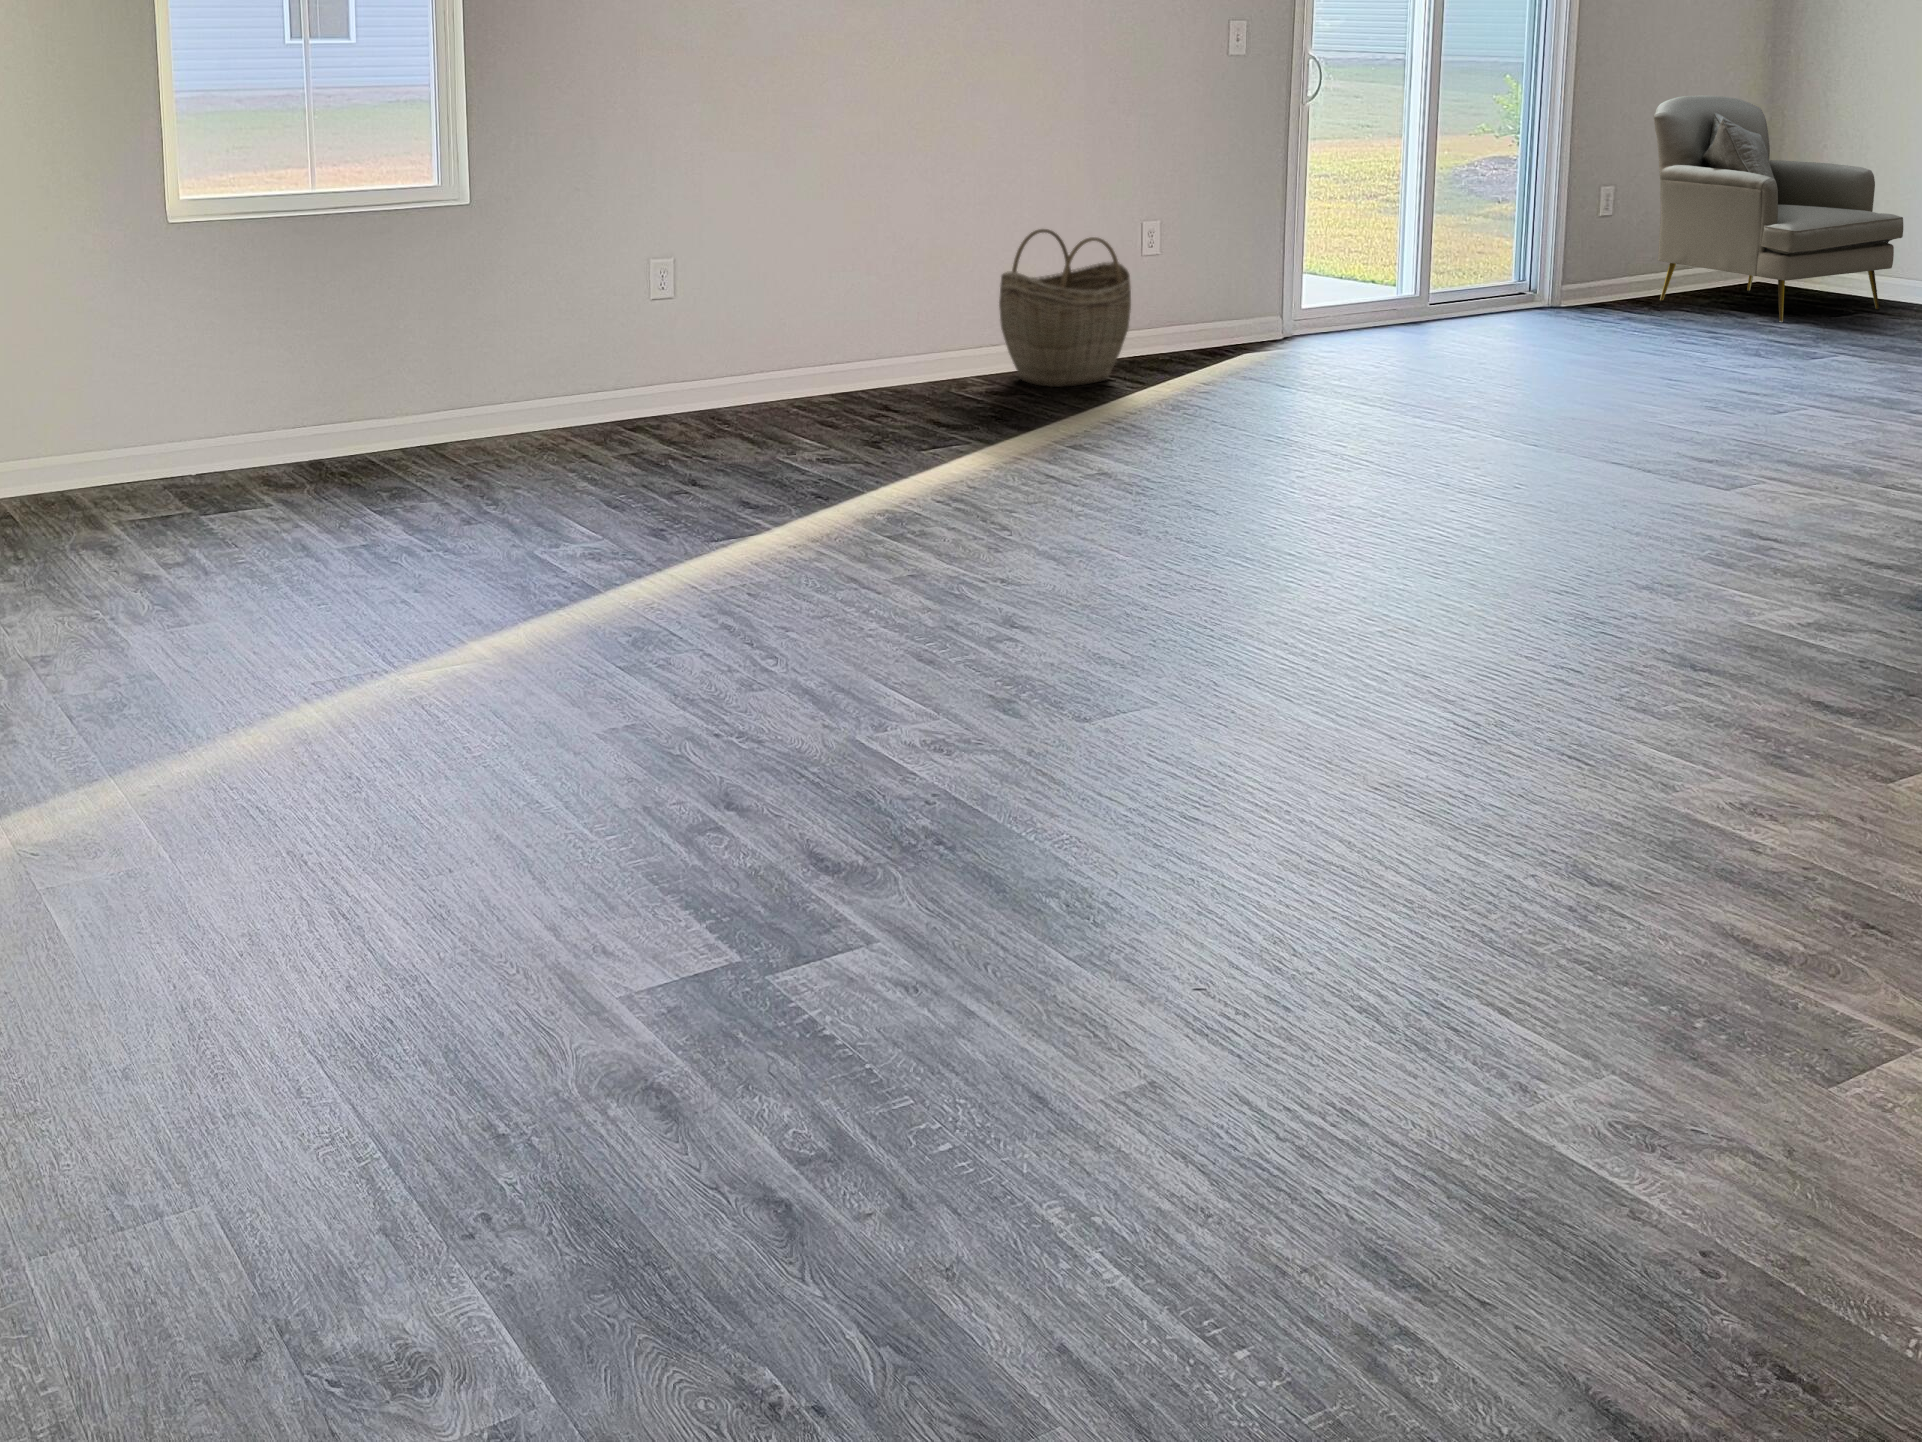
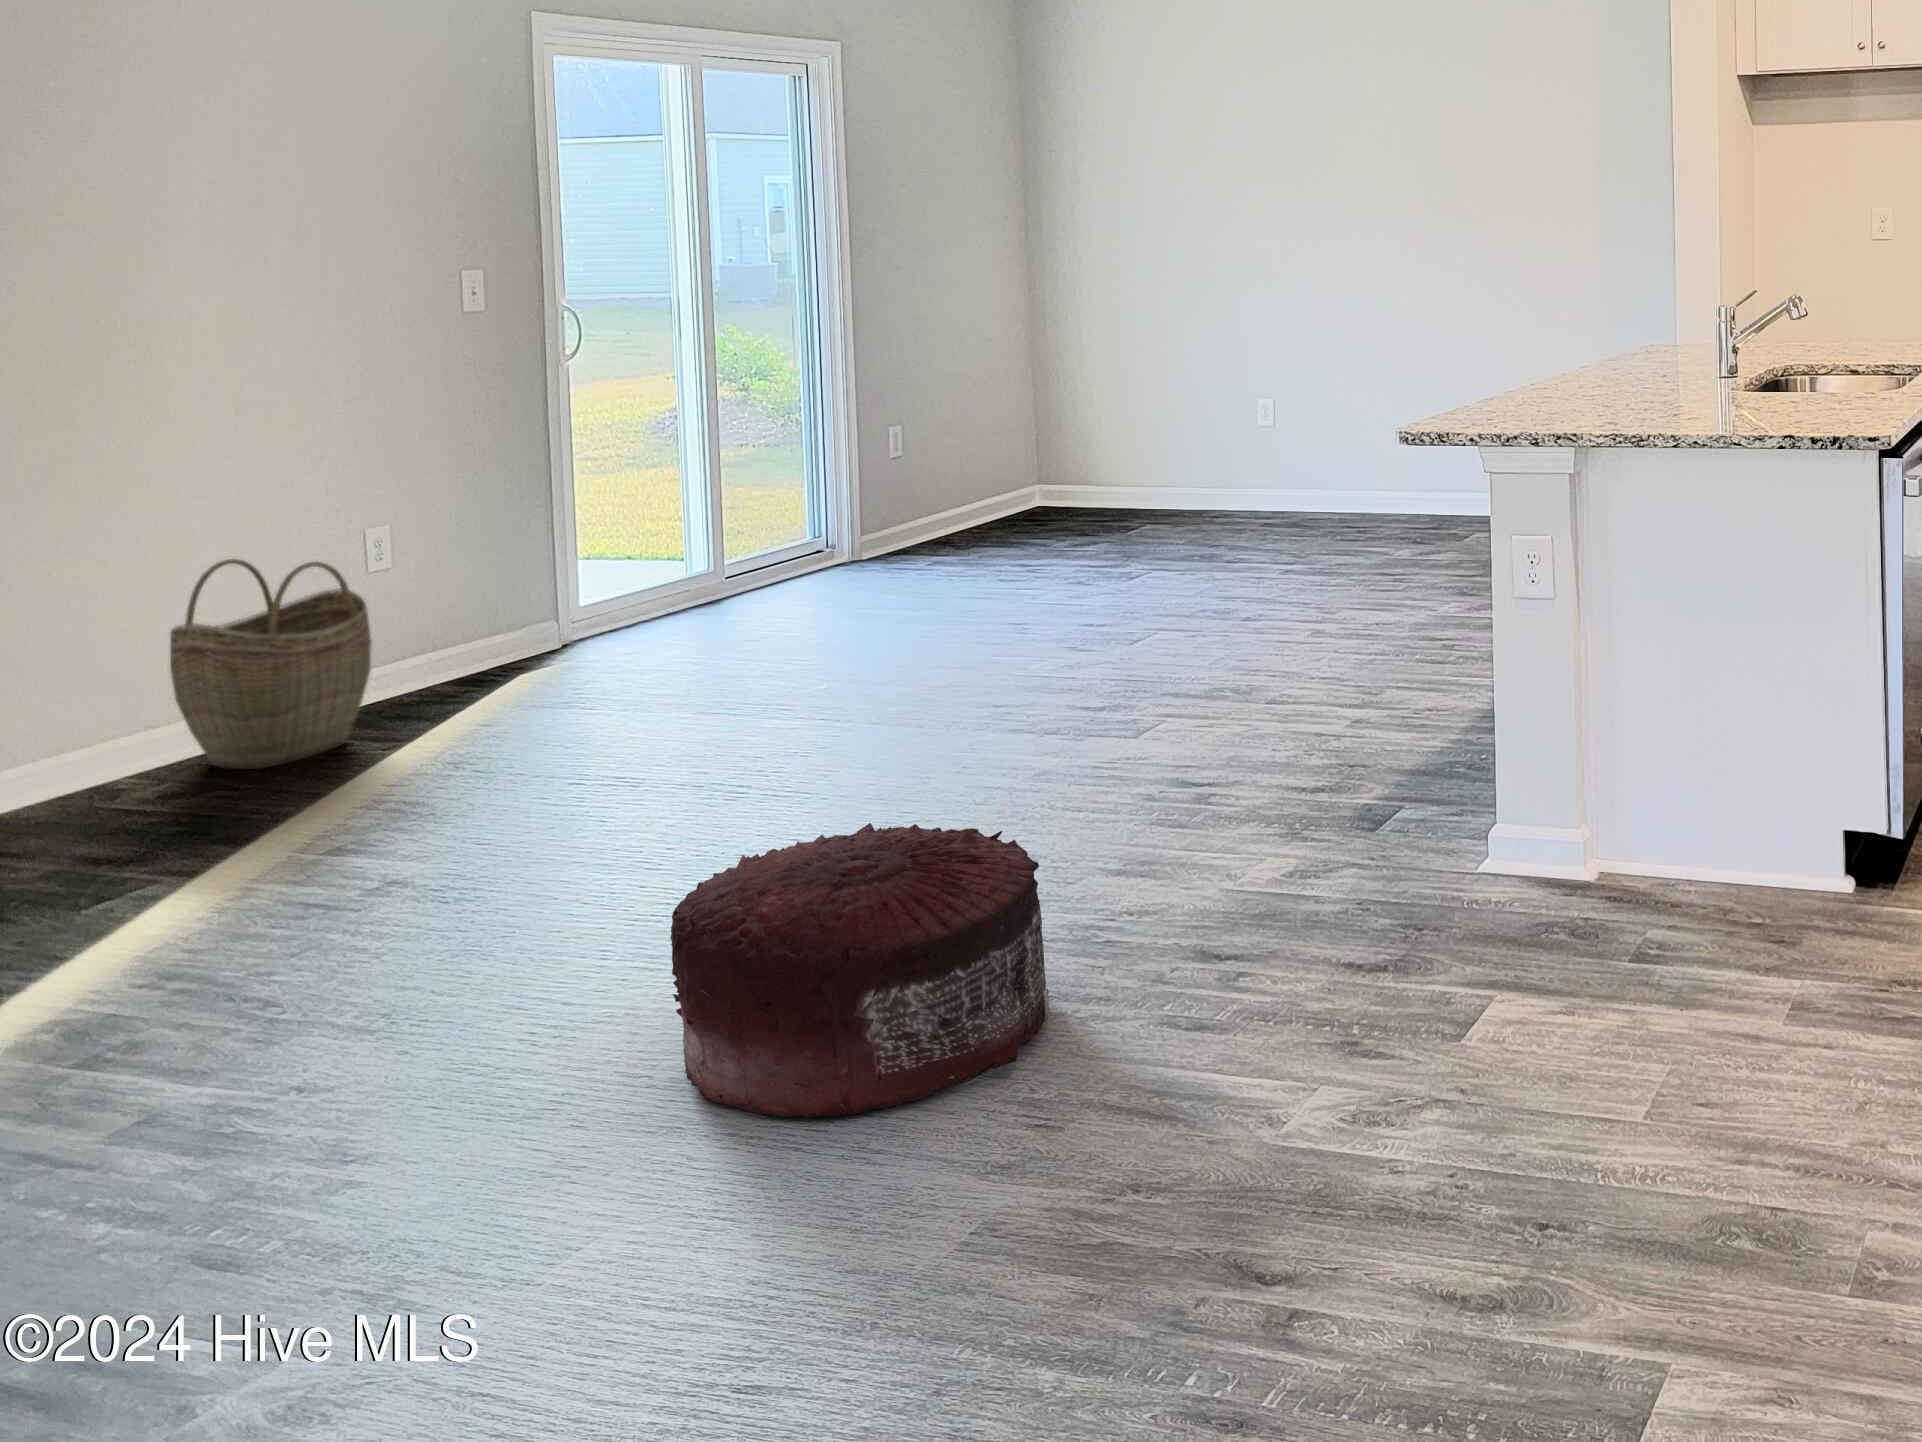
armchair: present [1654,95,1903,322] -> none [930,327,1170,546]
pouf: none [1237,486,1532,695] -> present [670,823,1050,1118]

